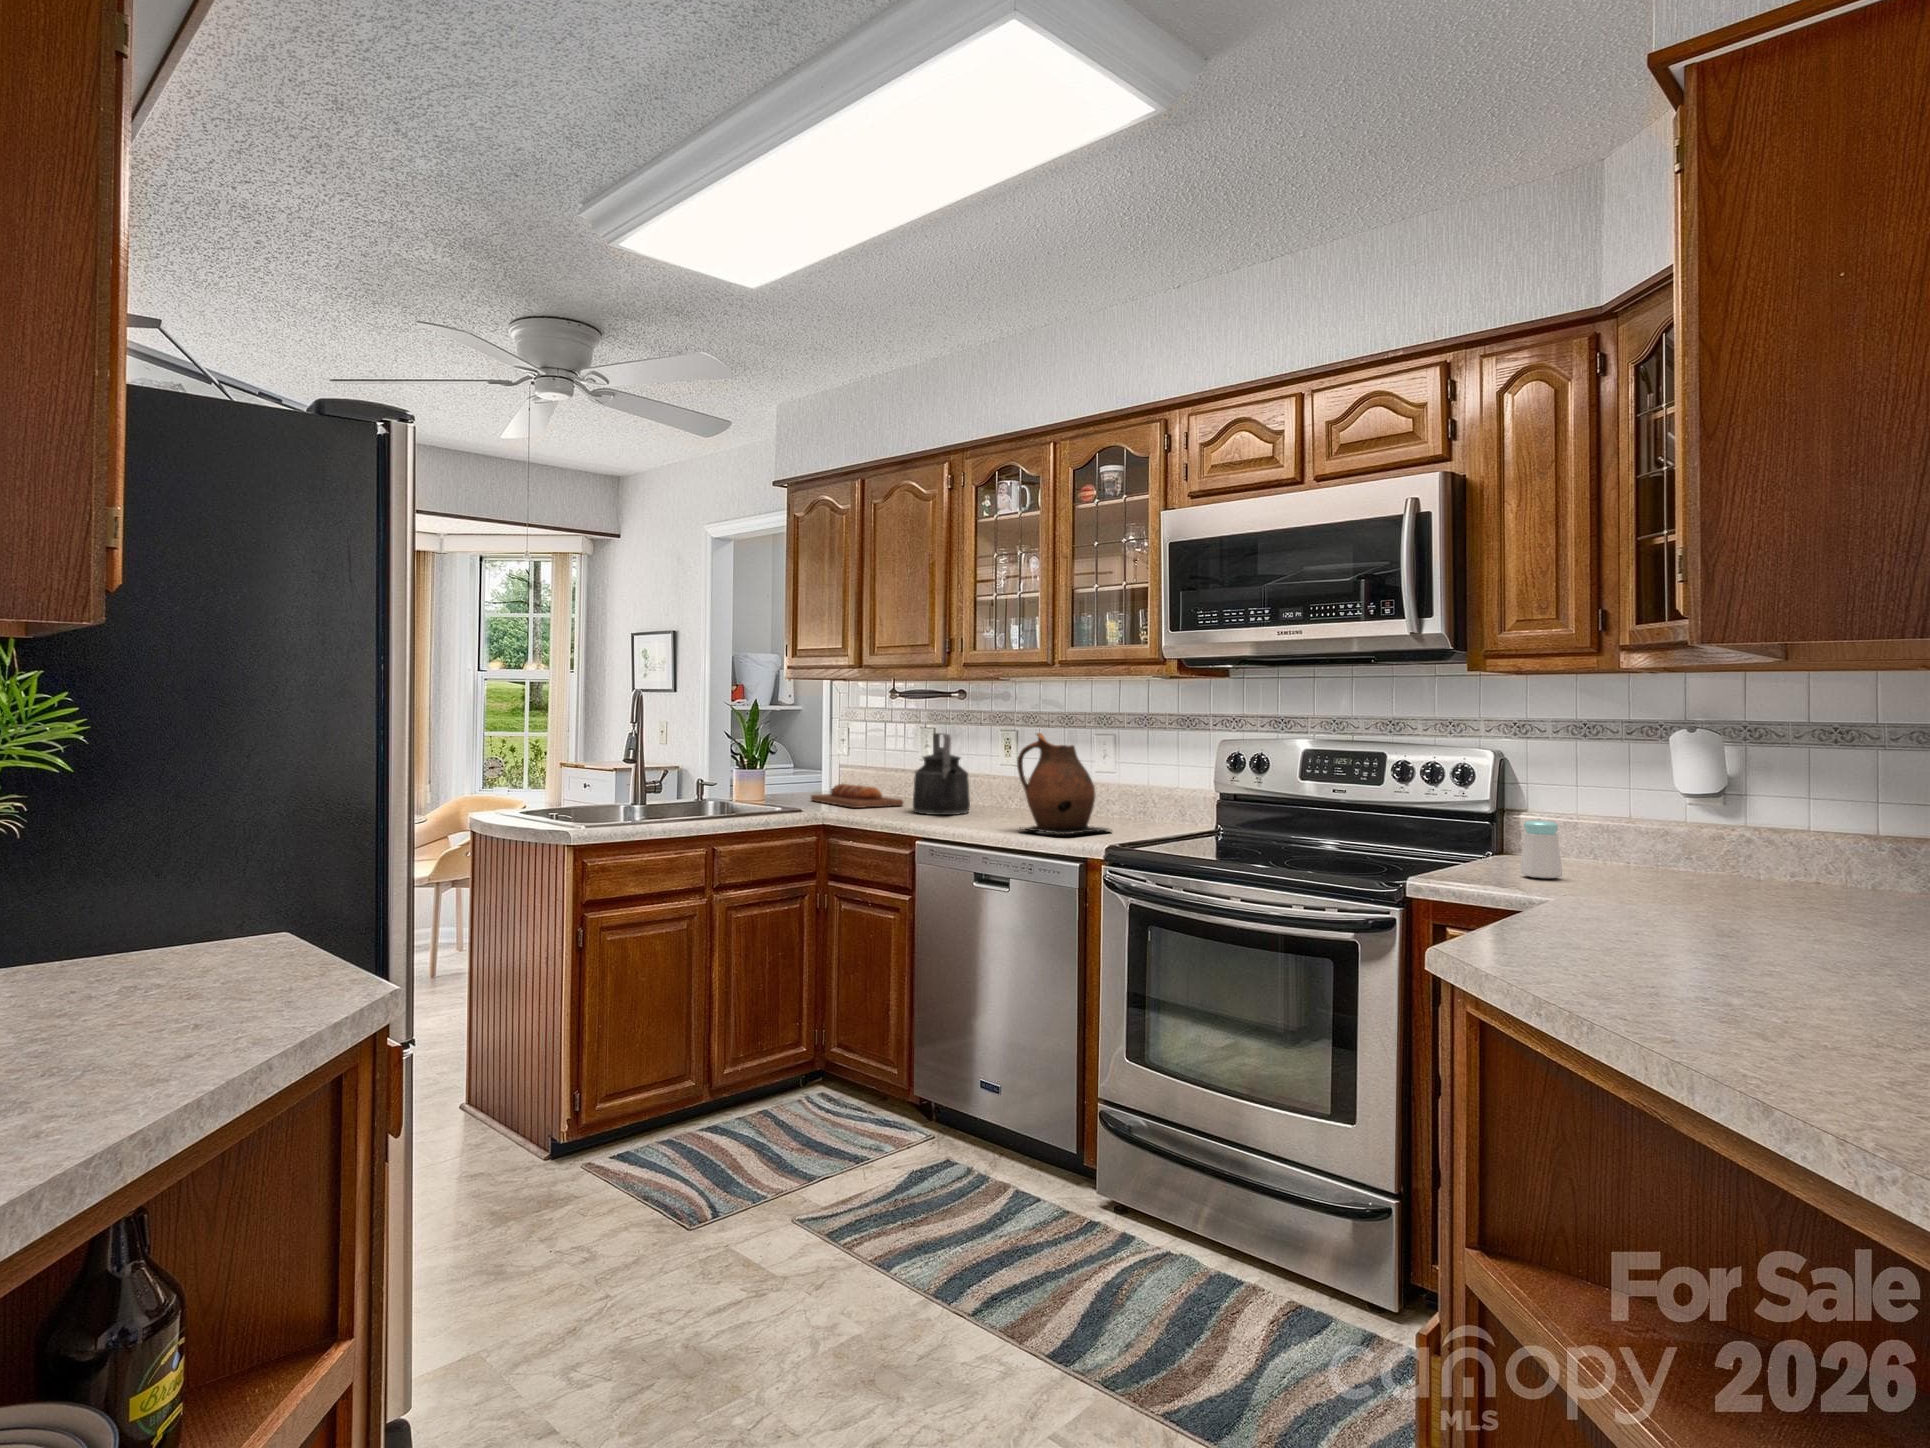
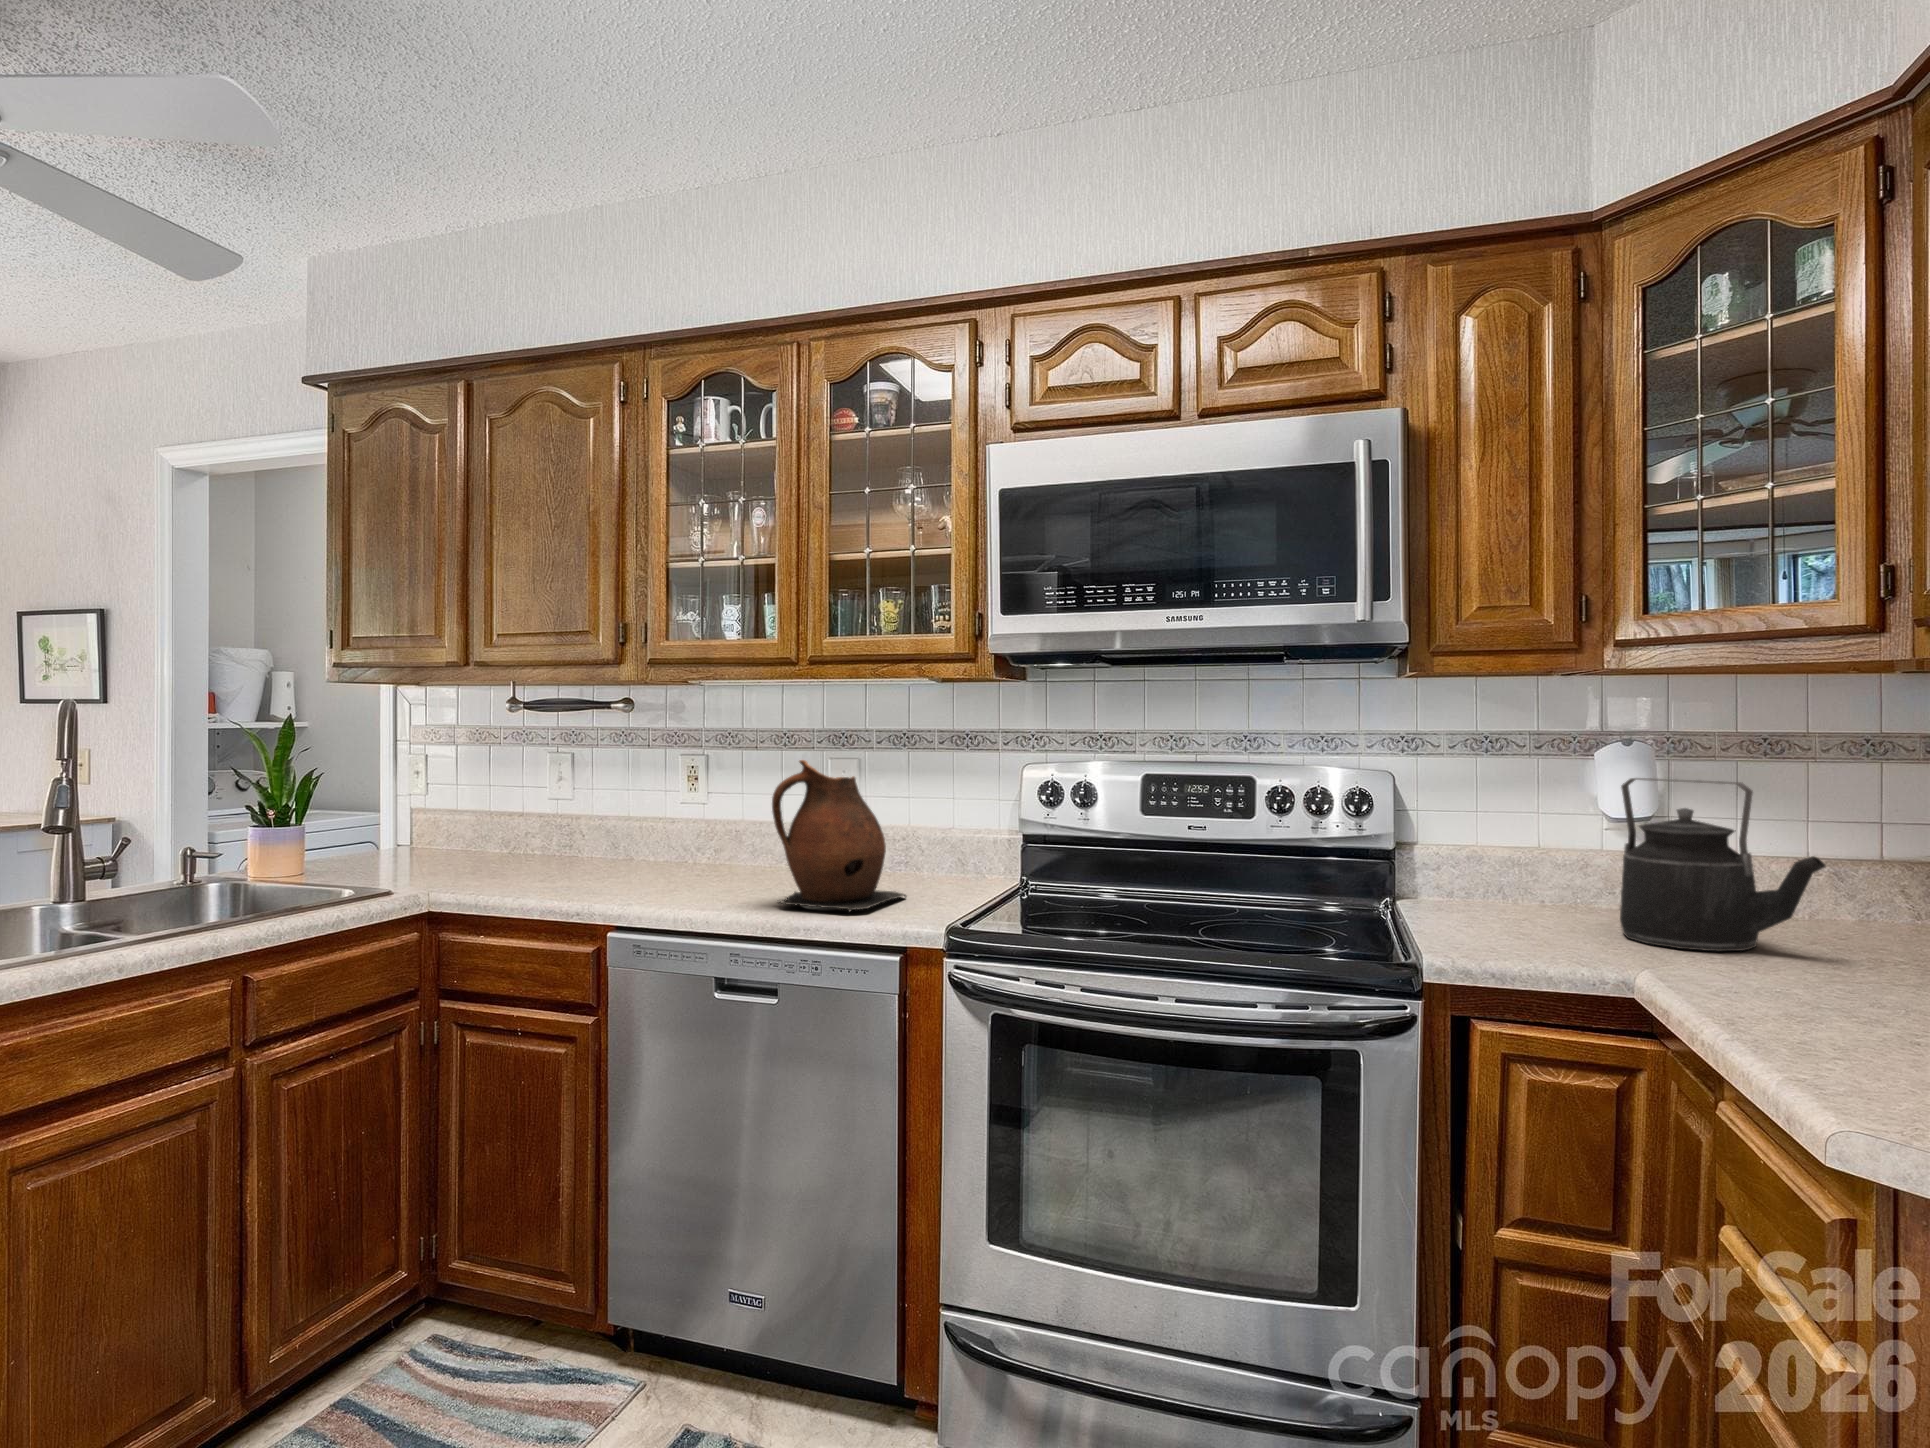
kettle: present [913,733,970,815] -> present [1620,778,1825,951]
bread loaf: present [811,784,903,808] -> none [382,838,541,877]
salt shaker: present [1520,820,1562,878] -> none [1501,861,1549,936]

